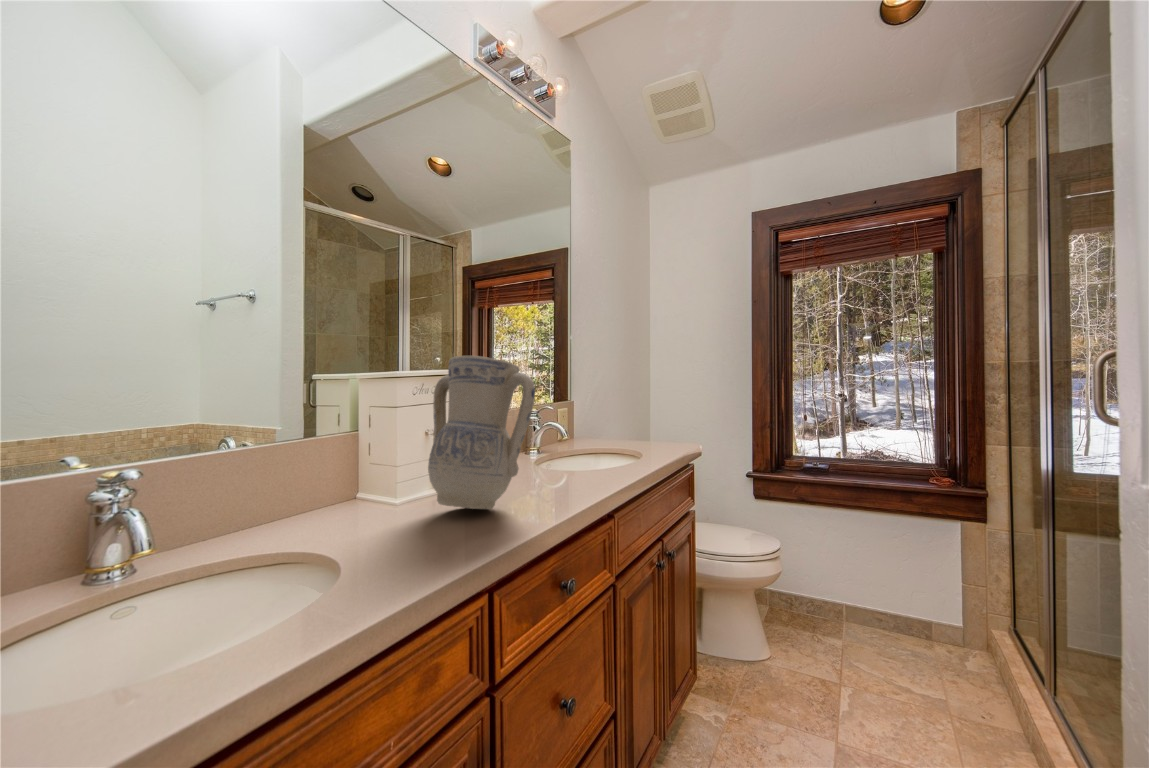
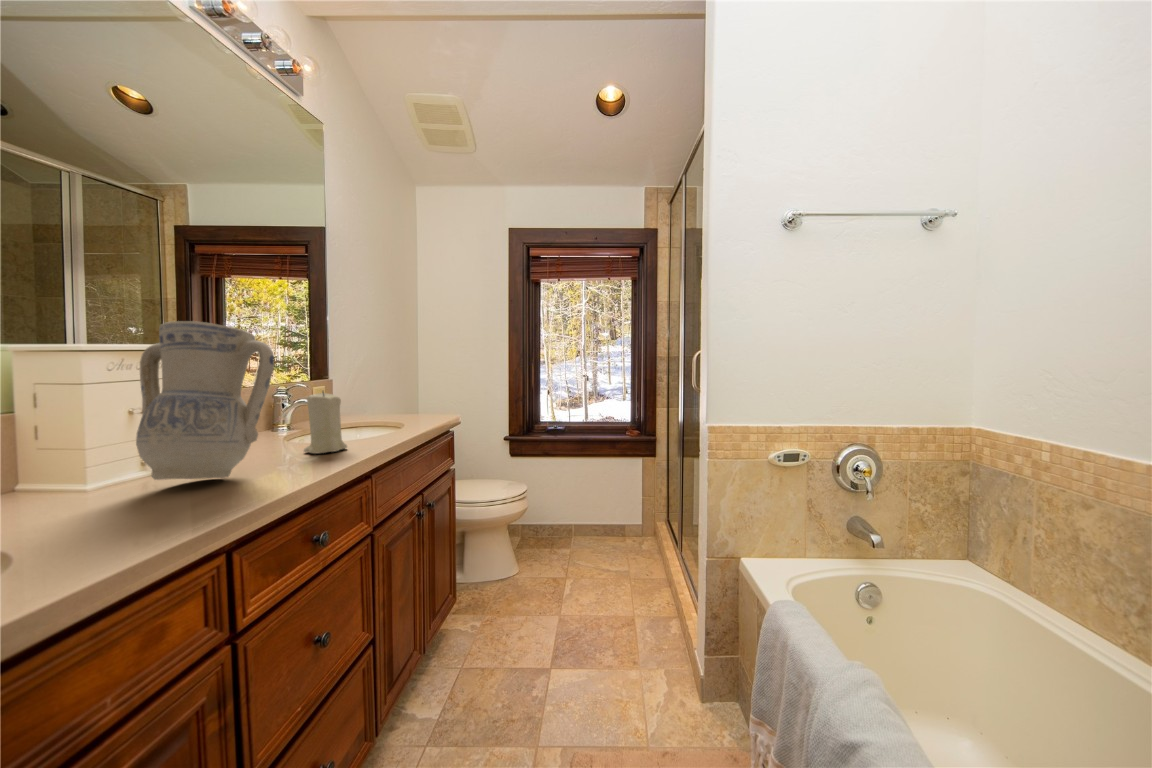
candle: none [554,422,594,490] -> present [304,392,347,453]

